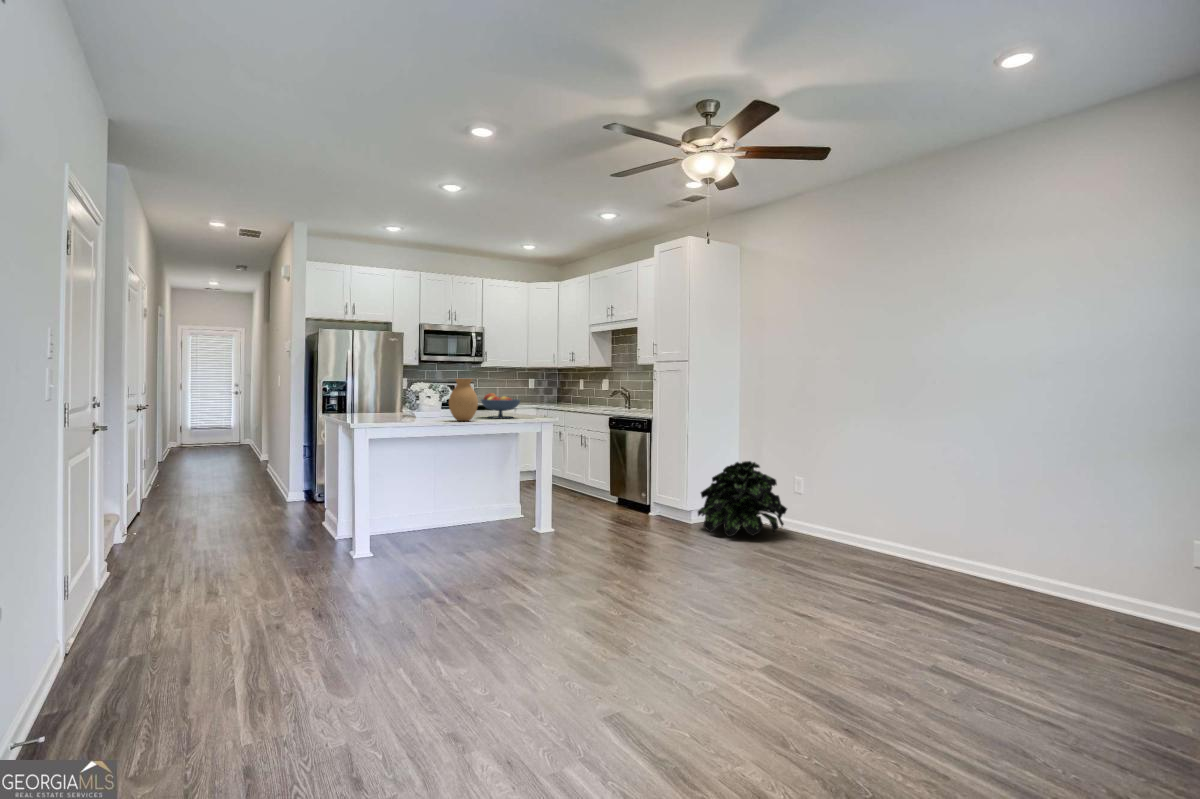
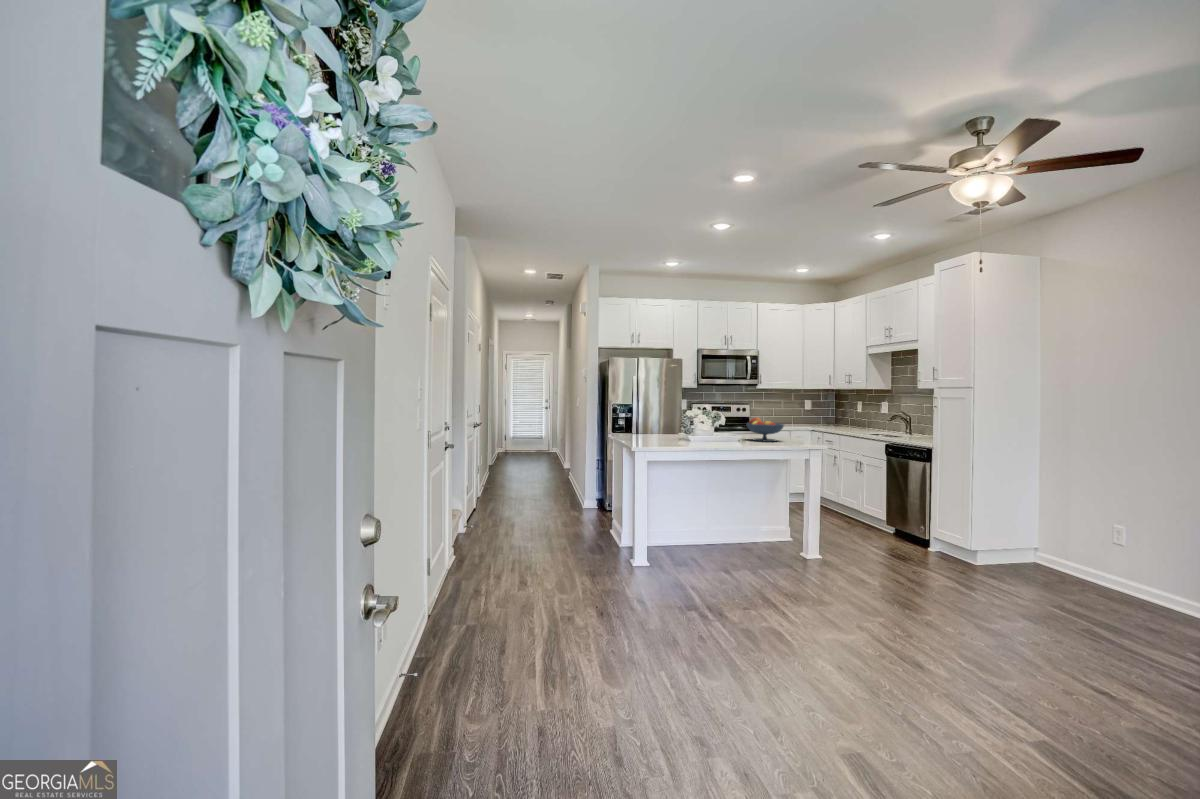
vase: present [449,378,478,421] -> none [715,406,740,444]
potted plant: present [698,461,787,537] -> none [988,506,1125,598]

